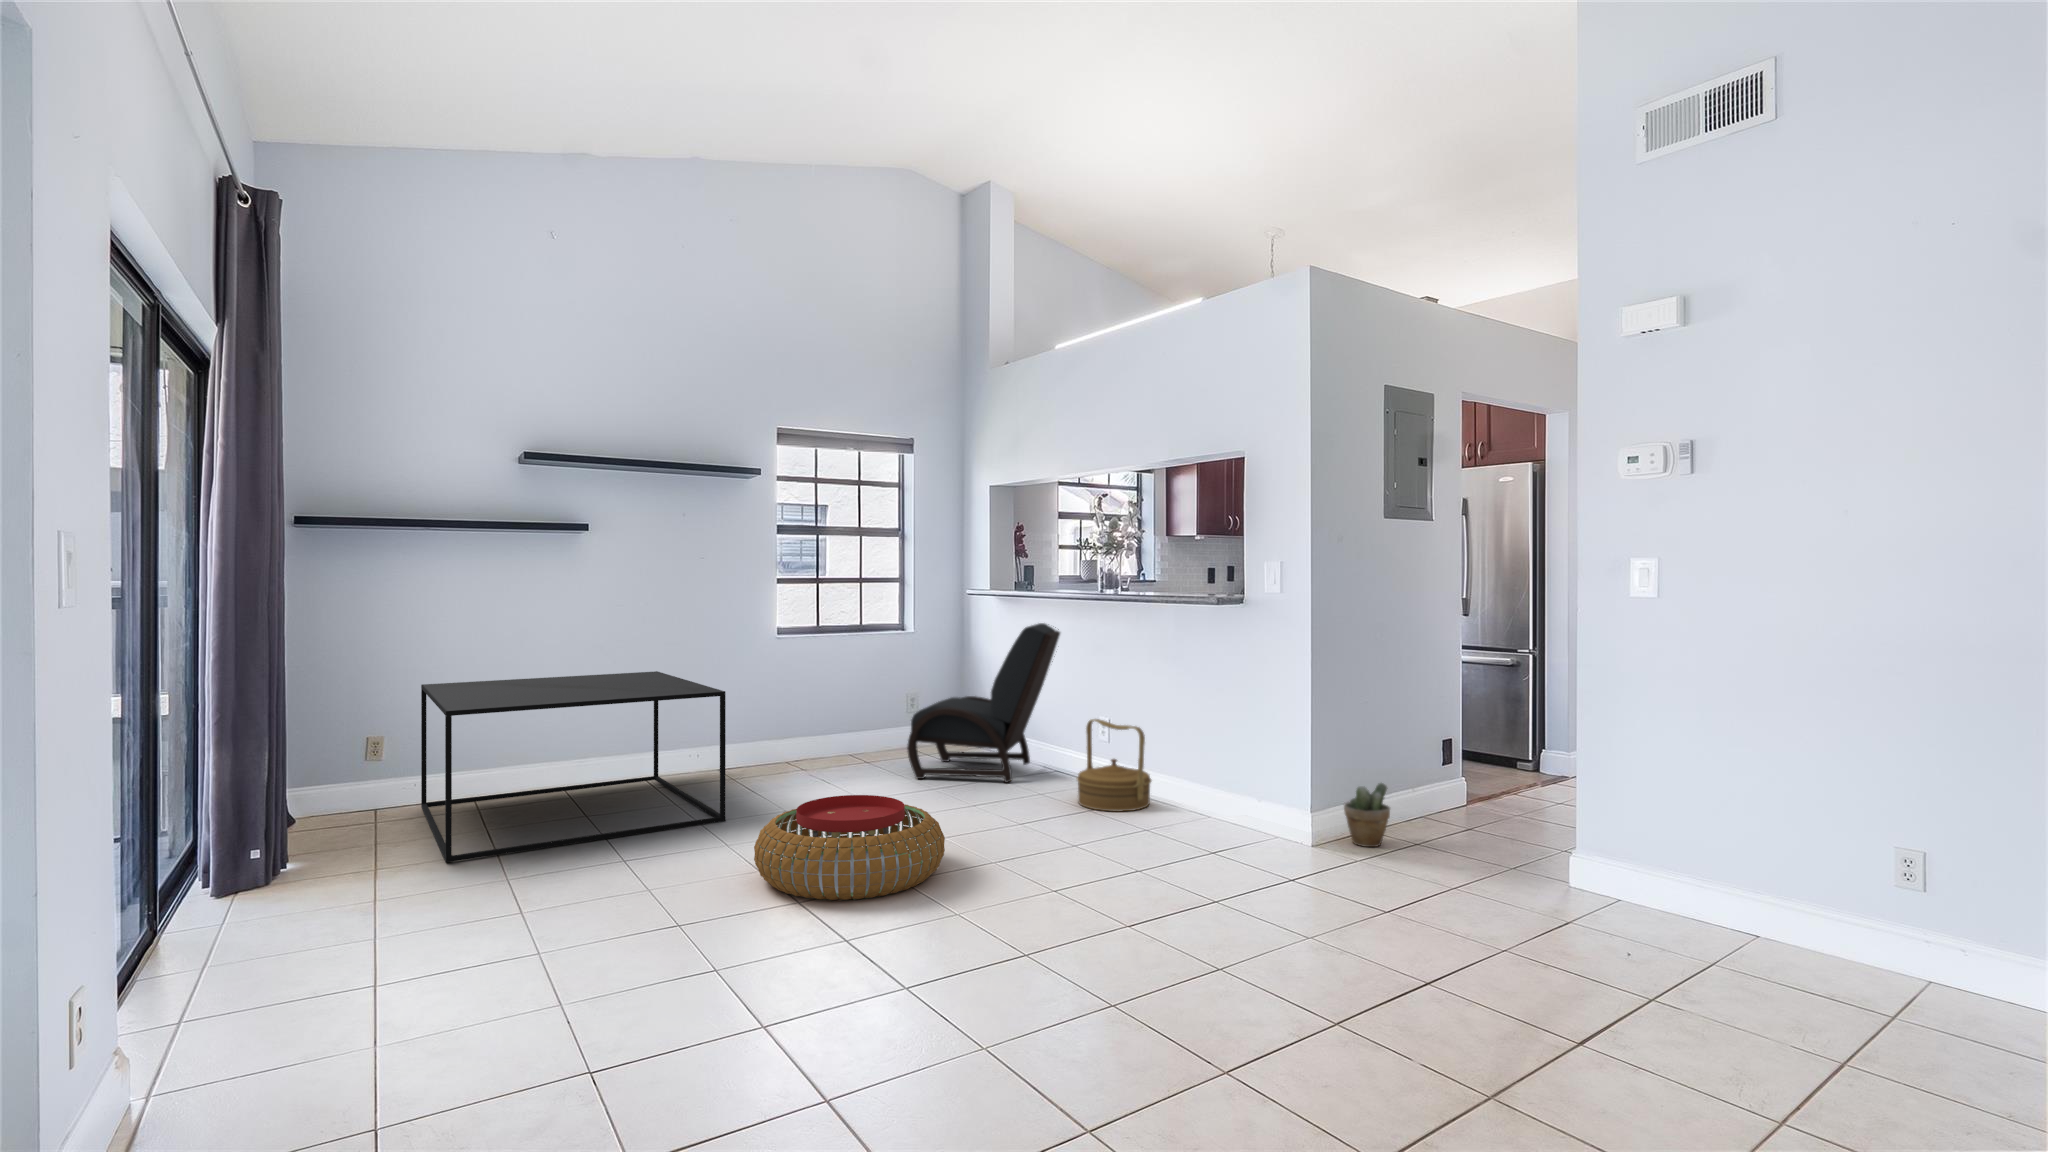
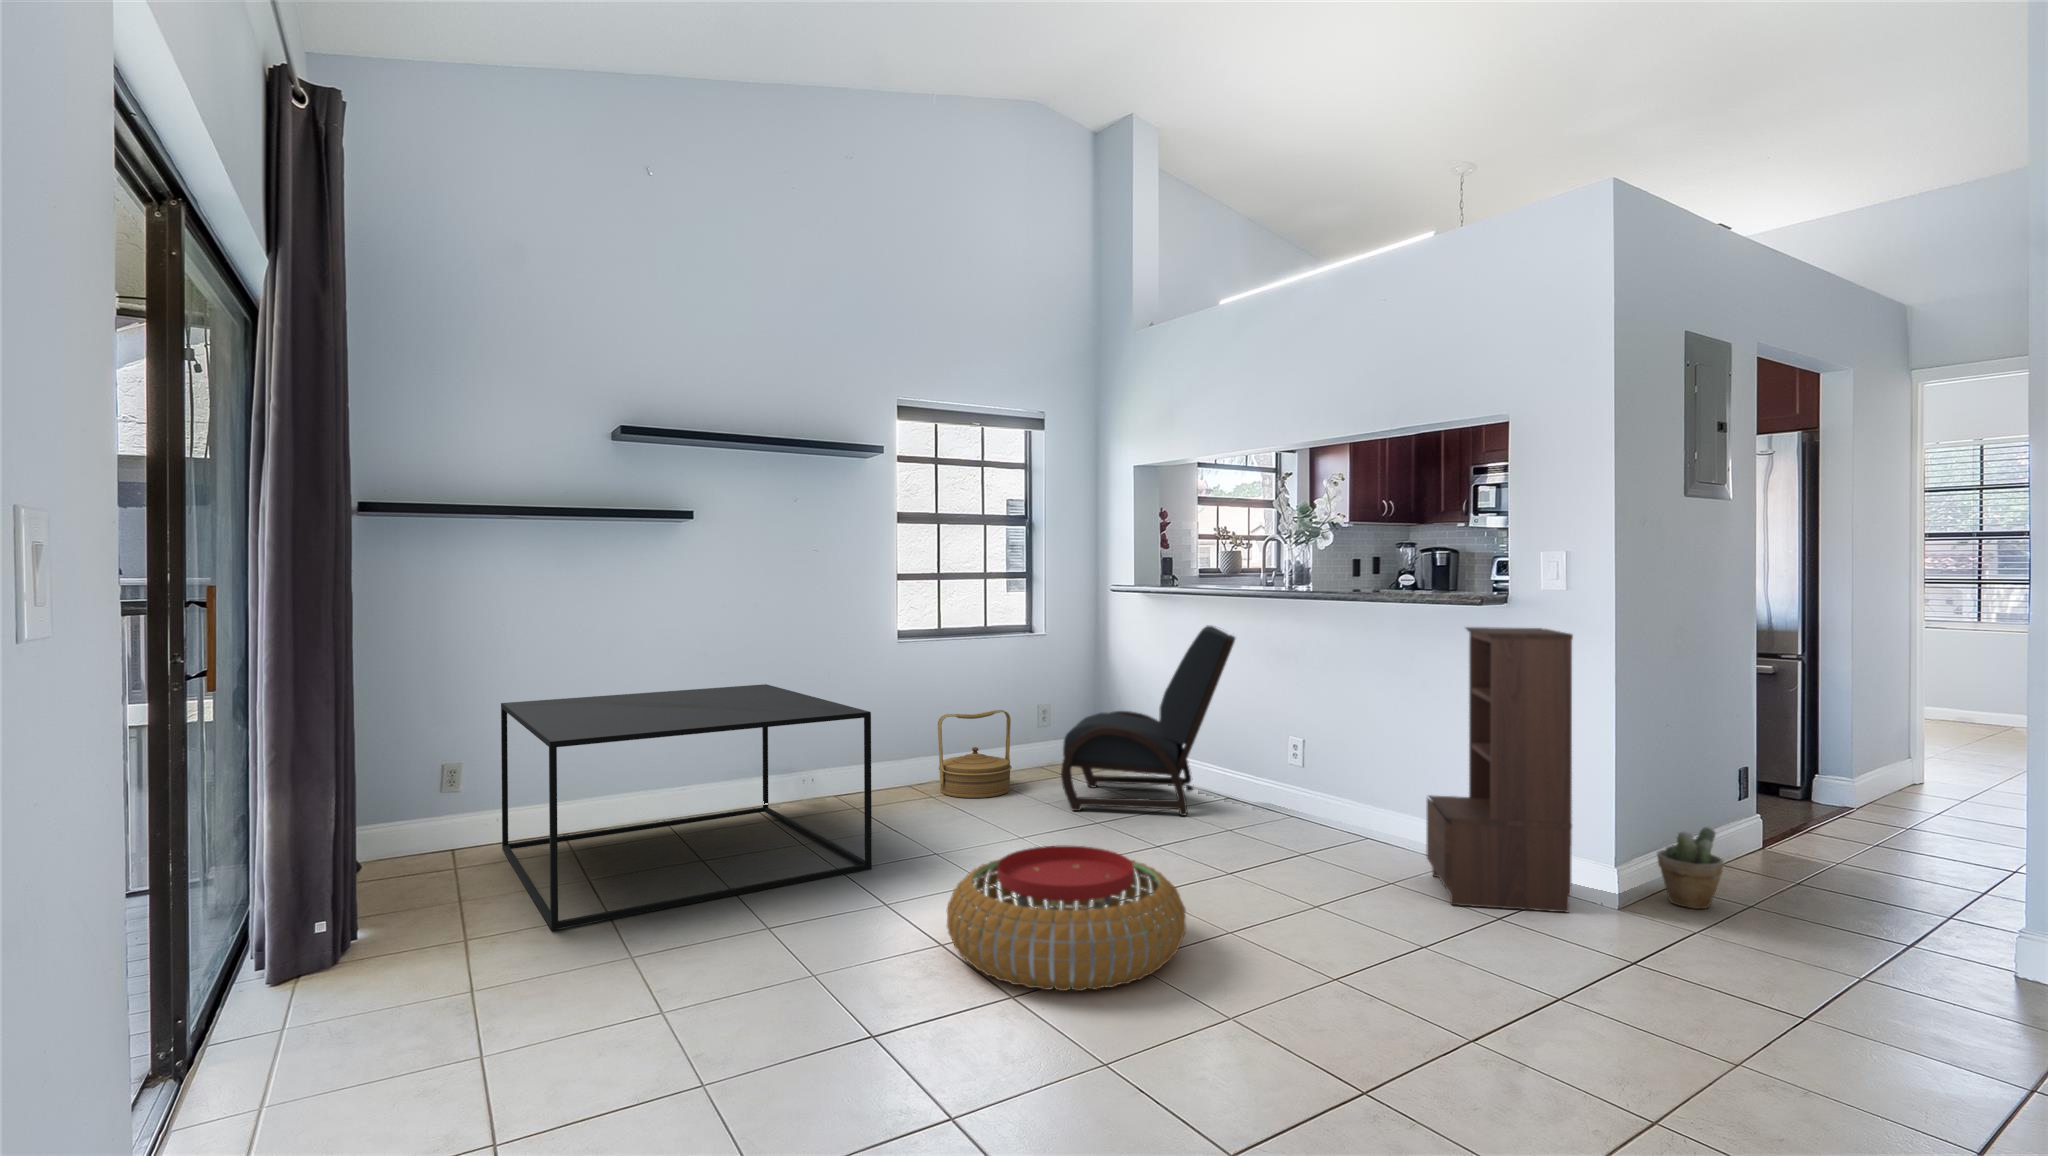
bookshelf: none [1172,623,1269,849] -> present [1426,627,1573,912]
woven basket: present [1077,719,1151,811] -> present [938,710,1012,798]

